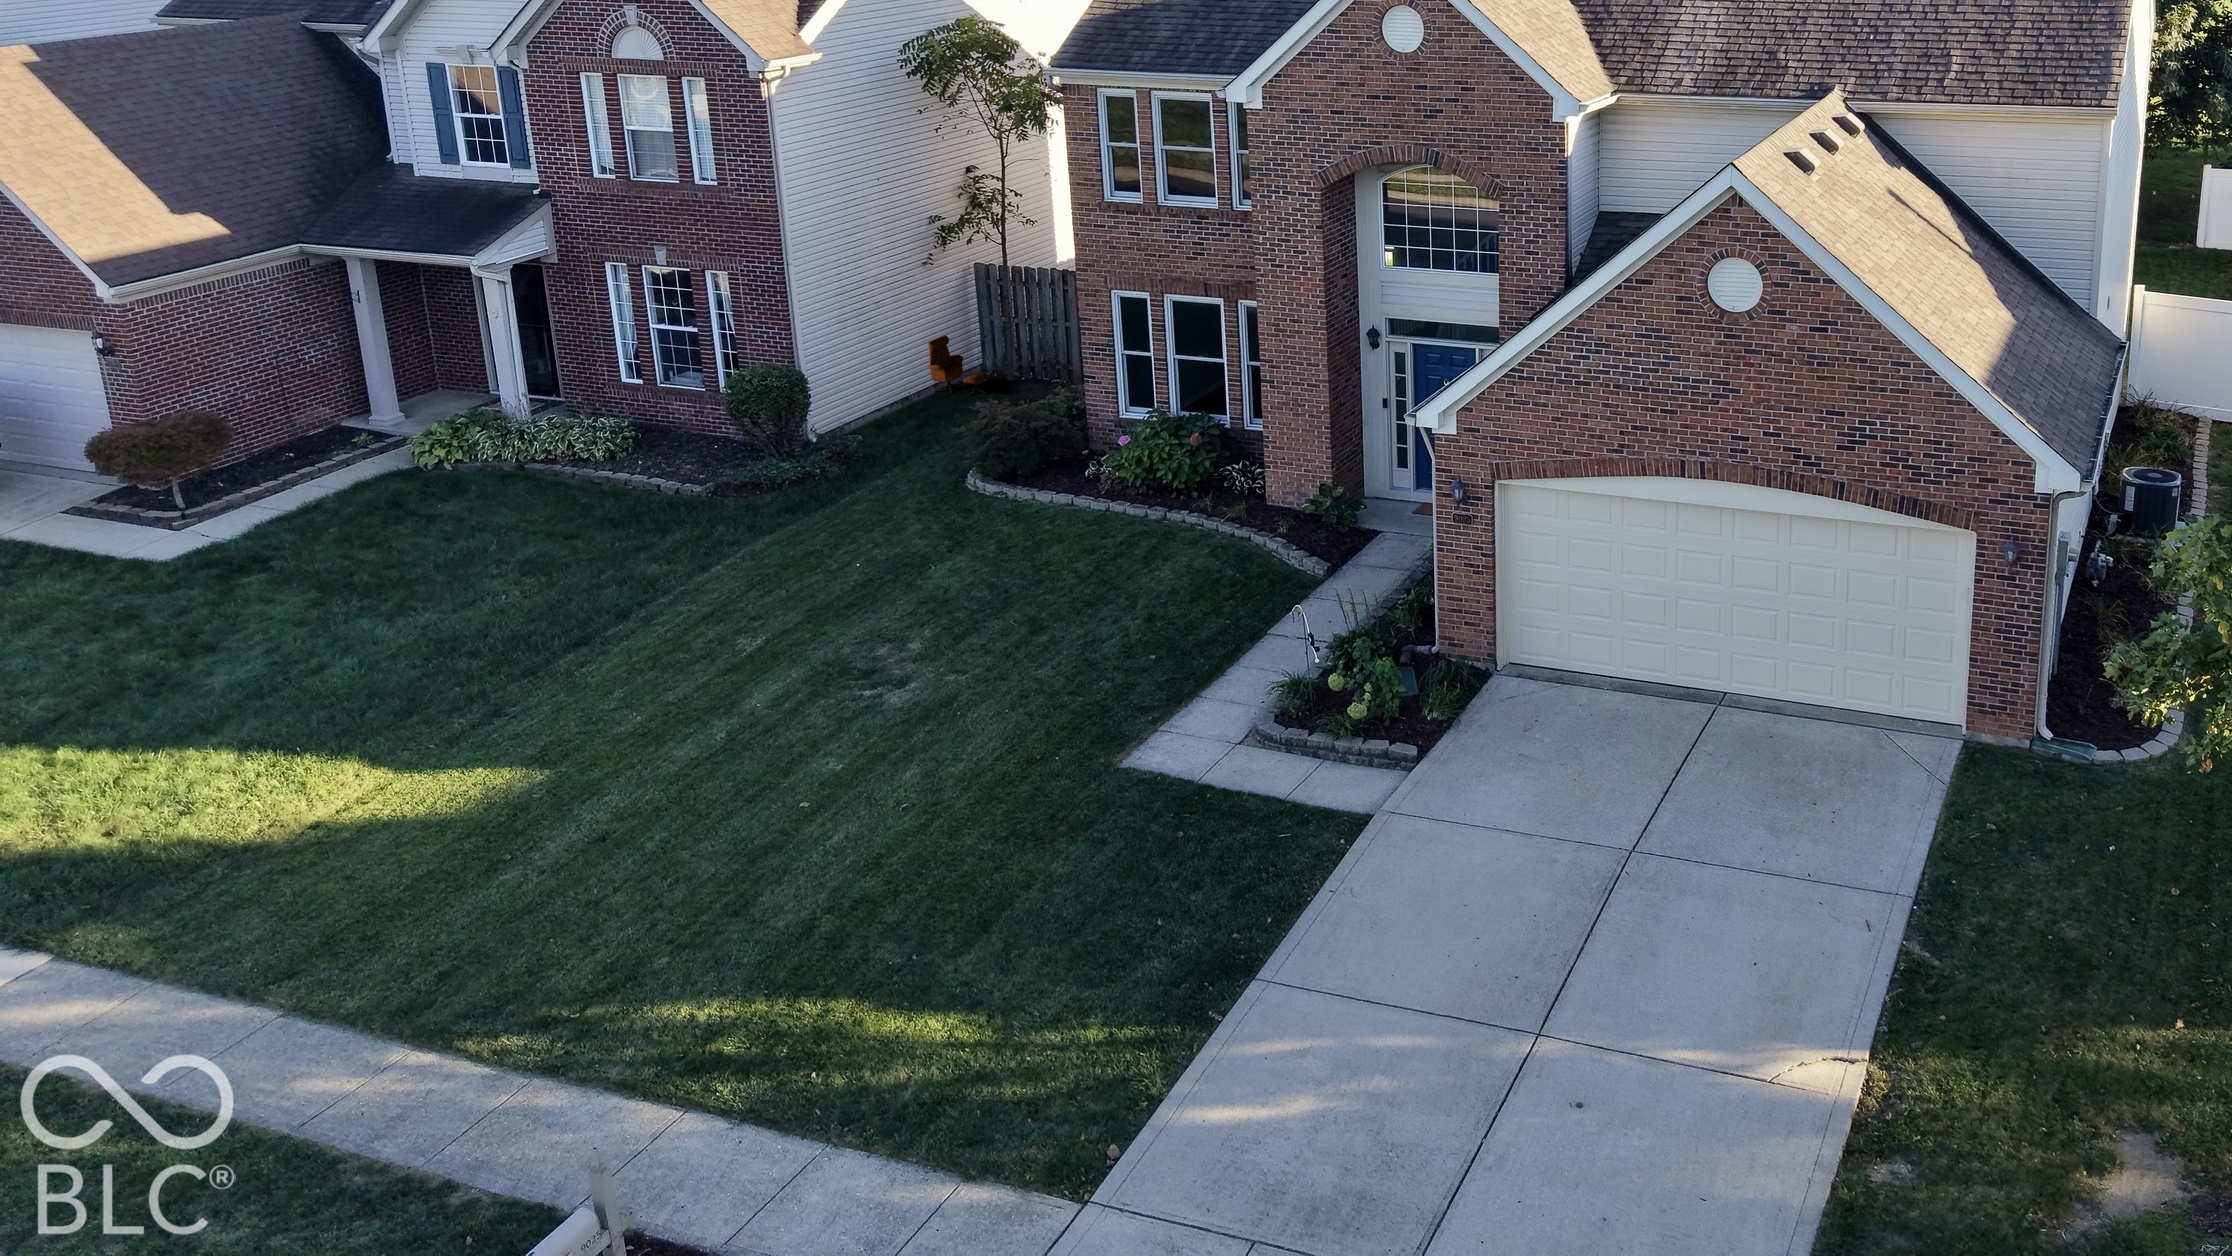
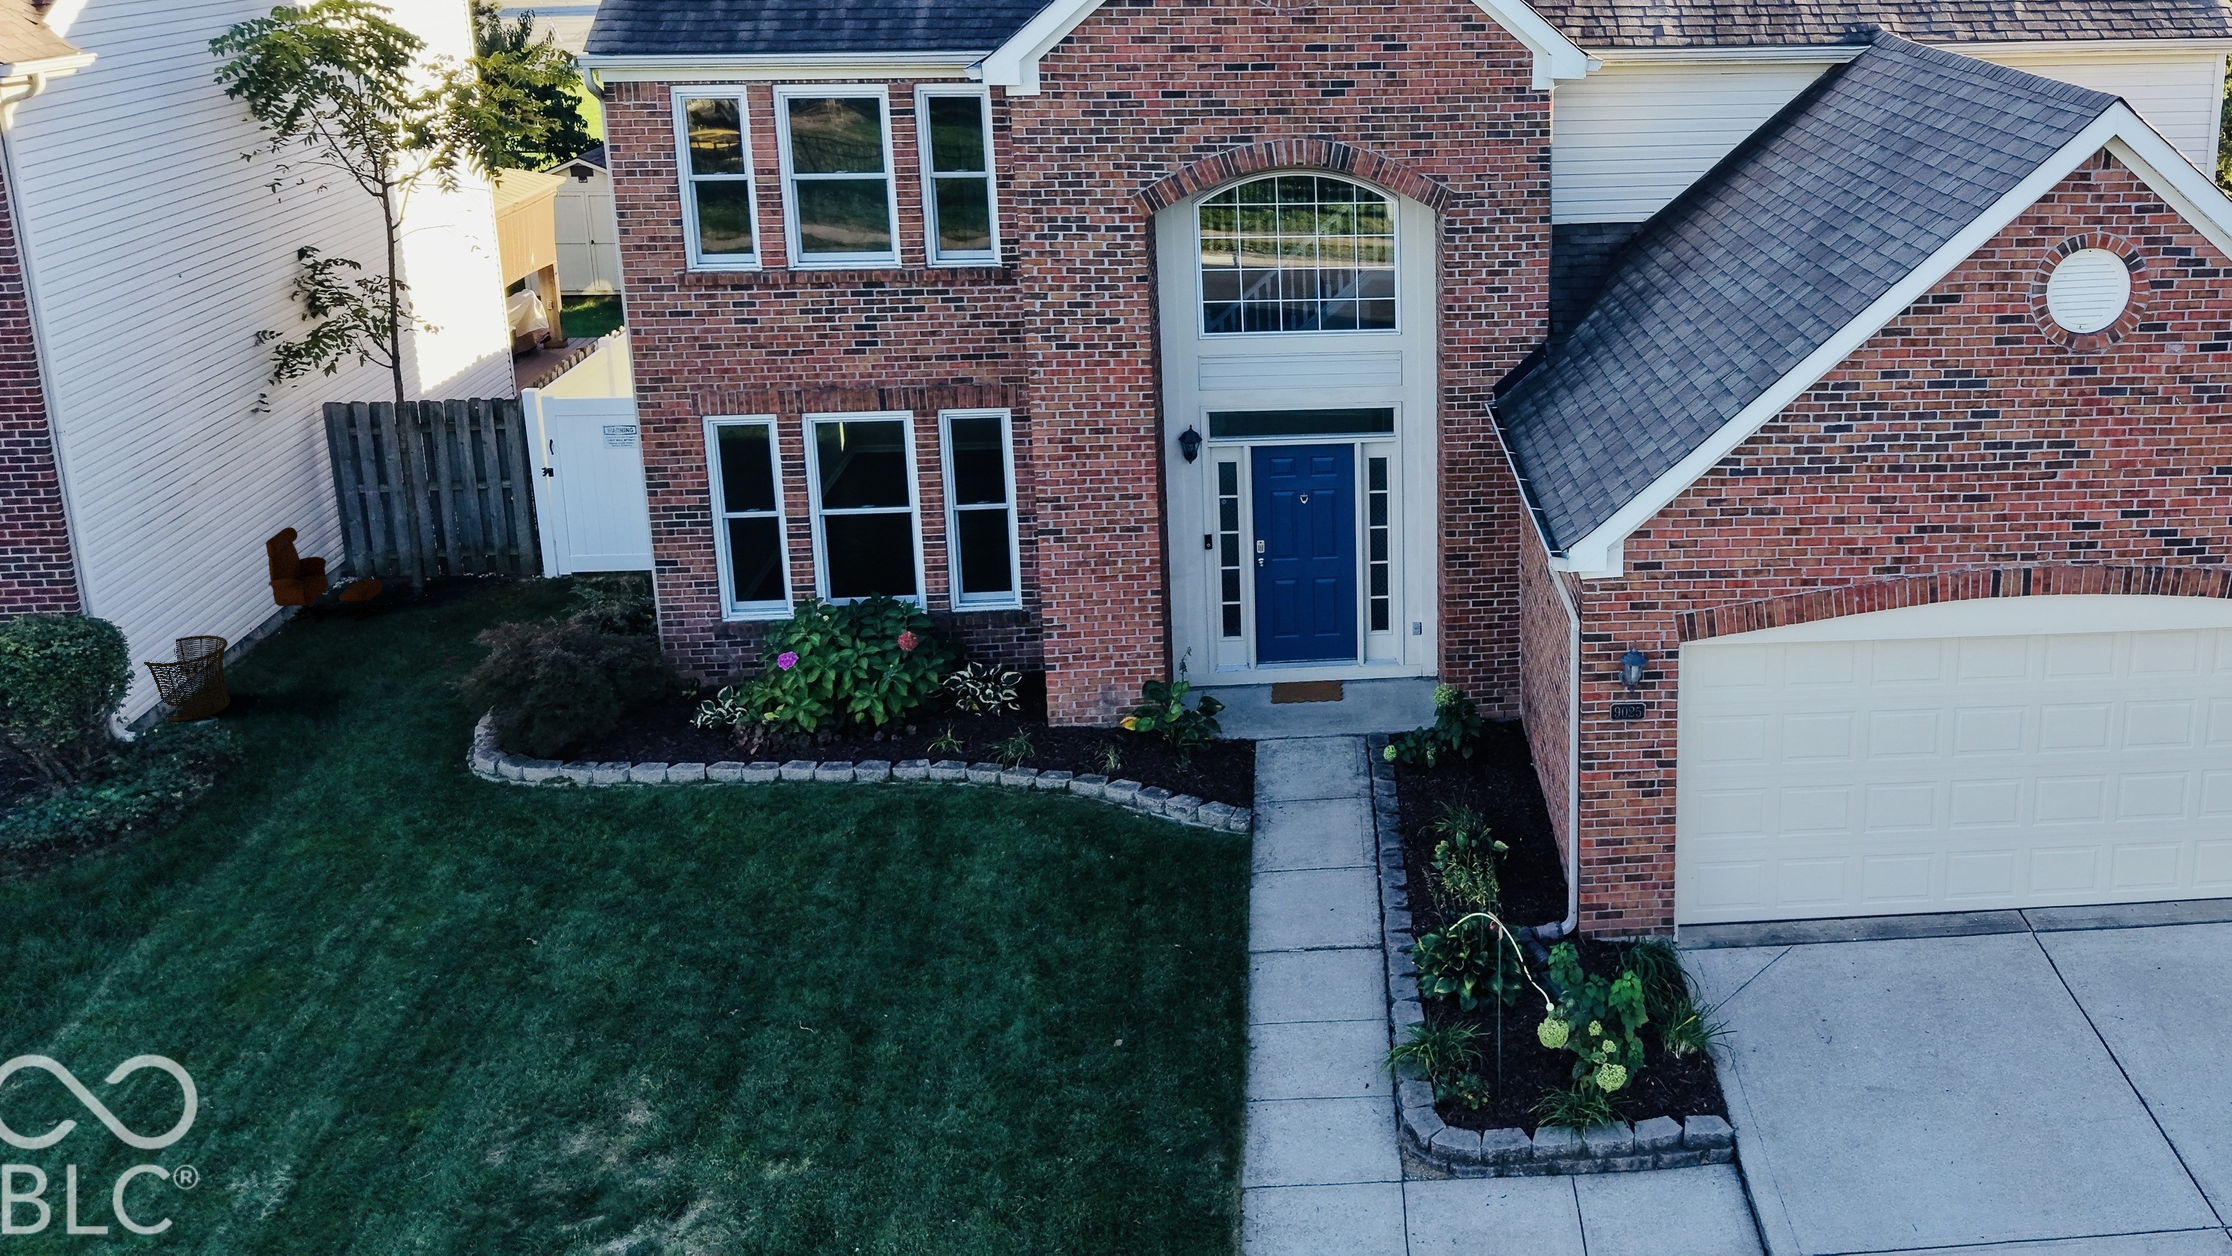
basket: none [842,389,886,435] -> present [144,635,230,721]

